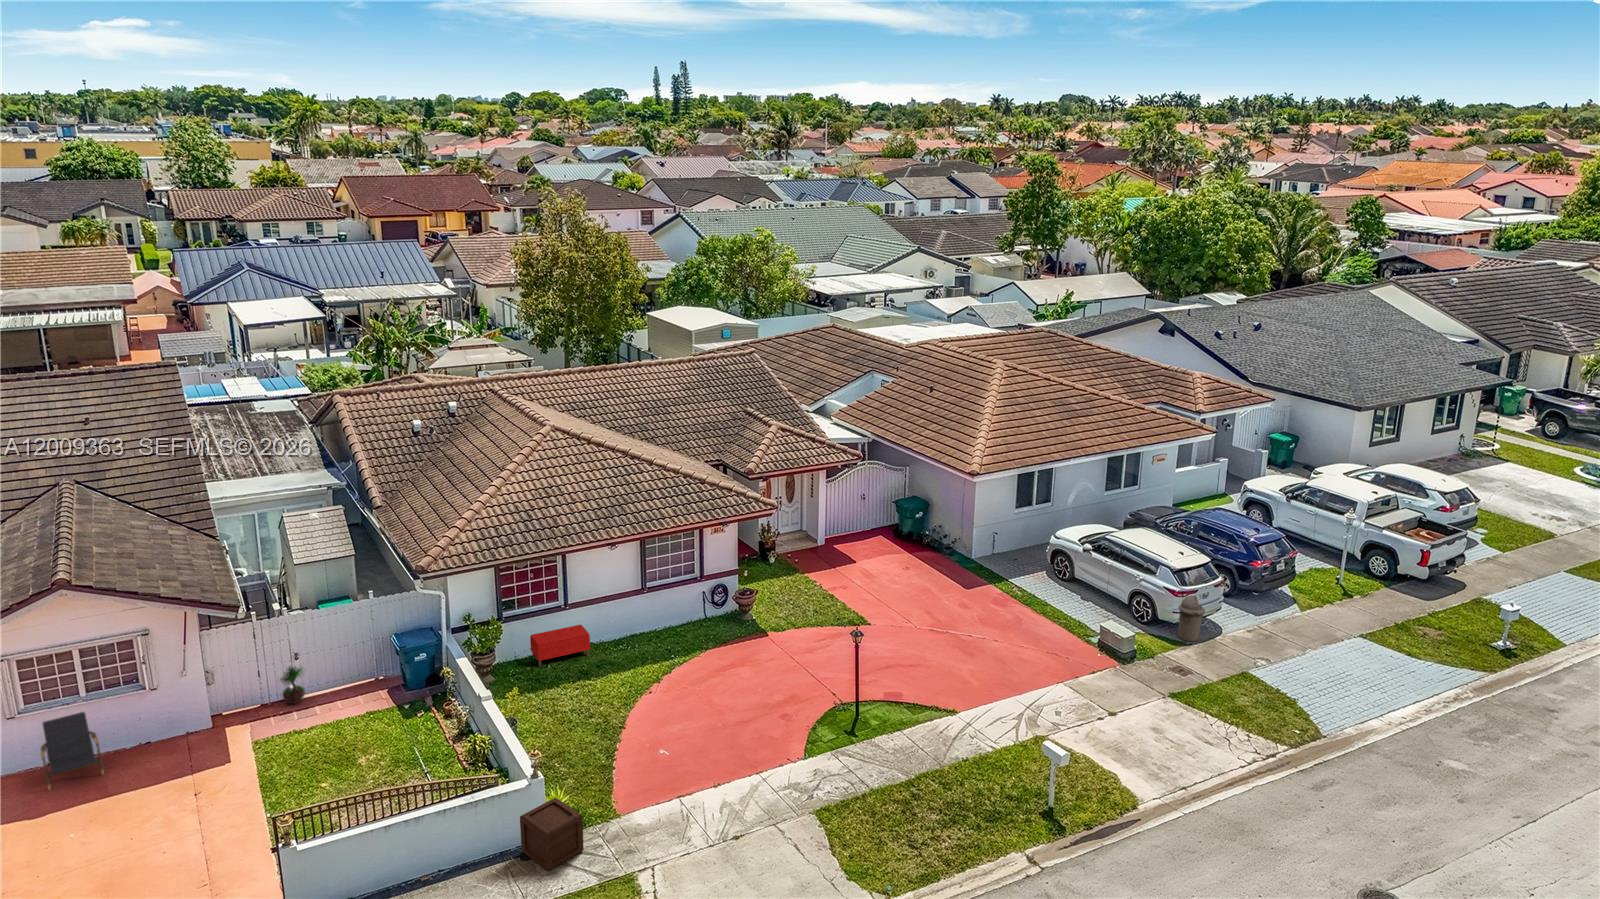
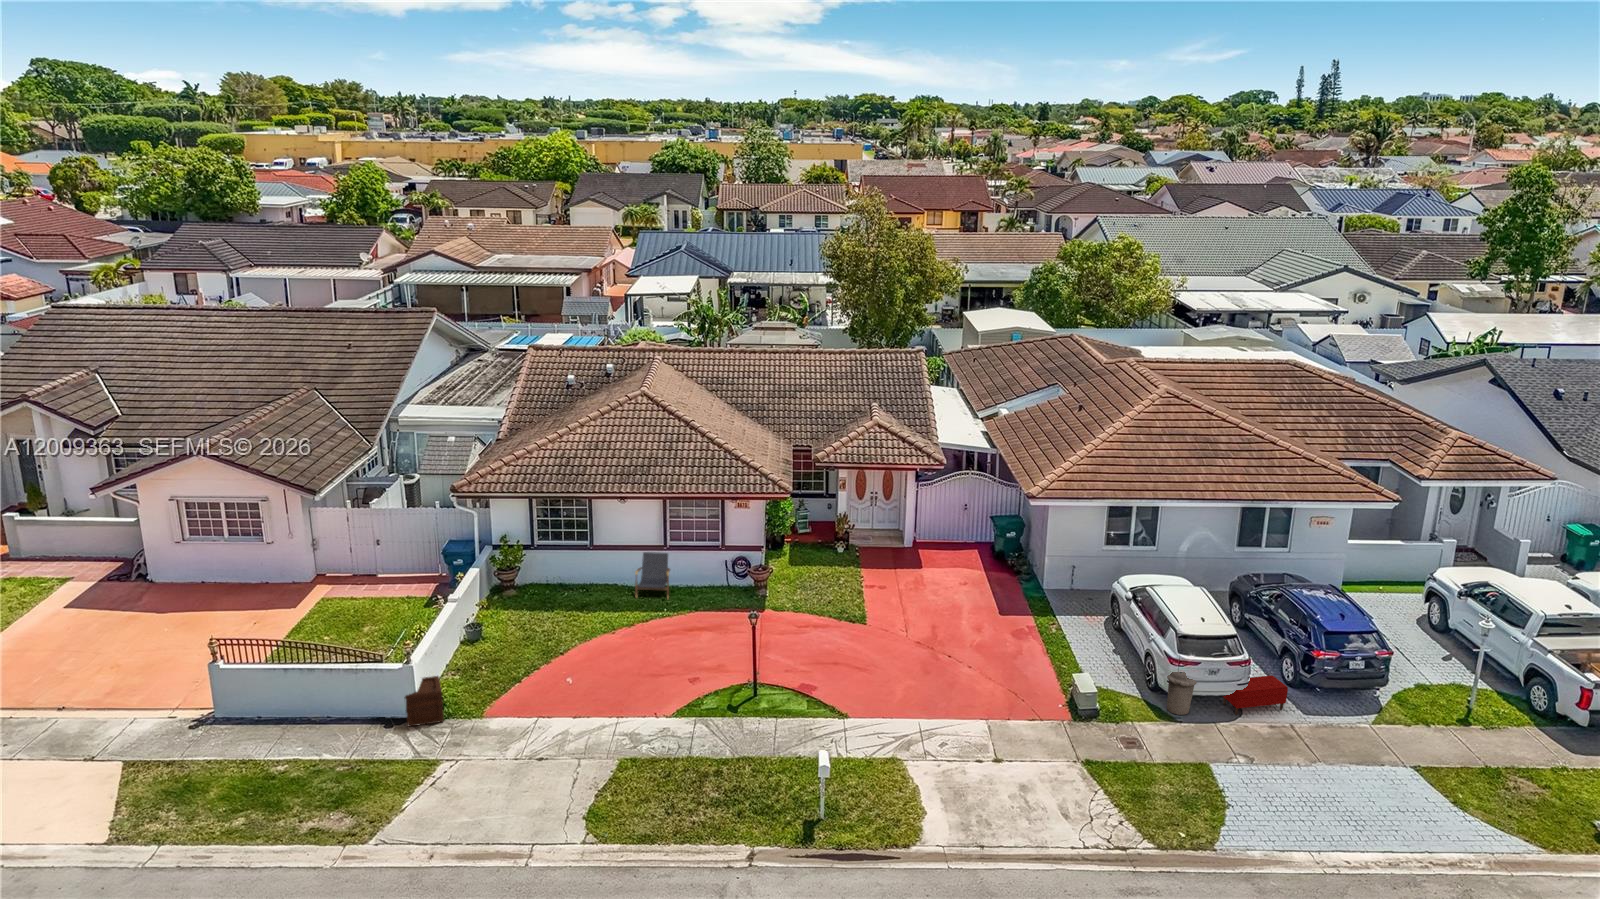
bench: present [530,625,590,667] -> present [1223,675,1288,715]
potted tree: present [281,665,305,704] -> none [355,545,378,578]
lounge chair: present [41,712,104,790] -> present [635,552,670,598]

